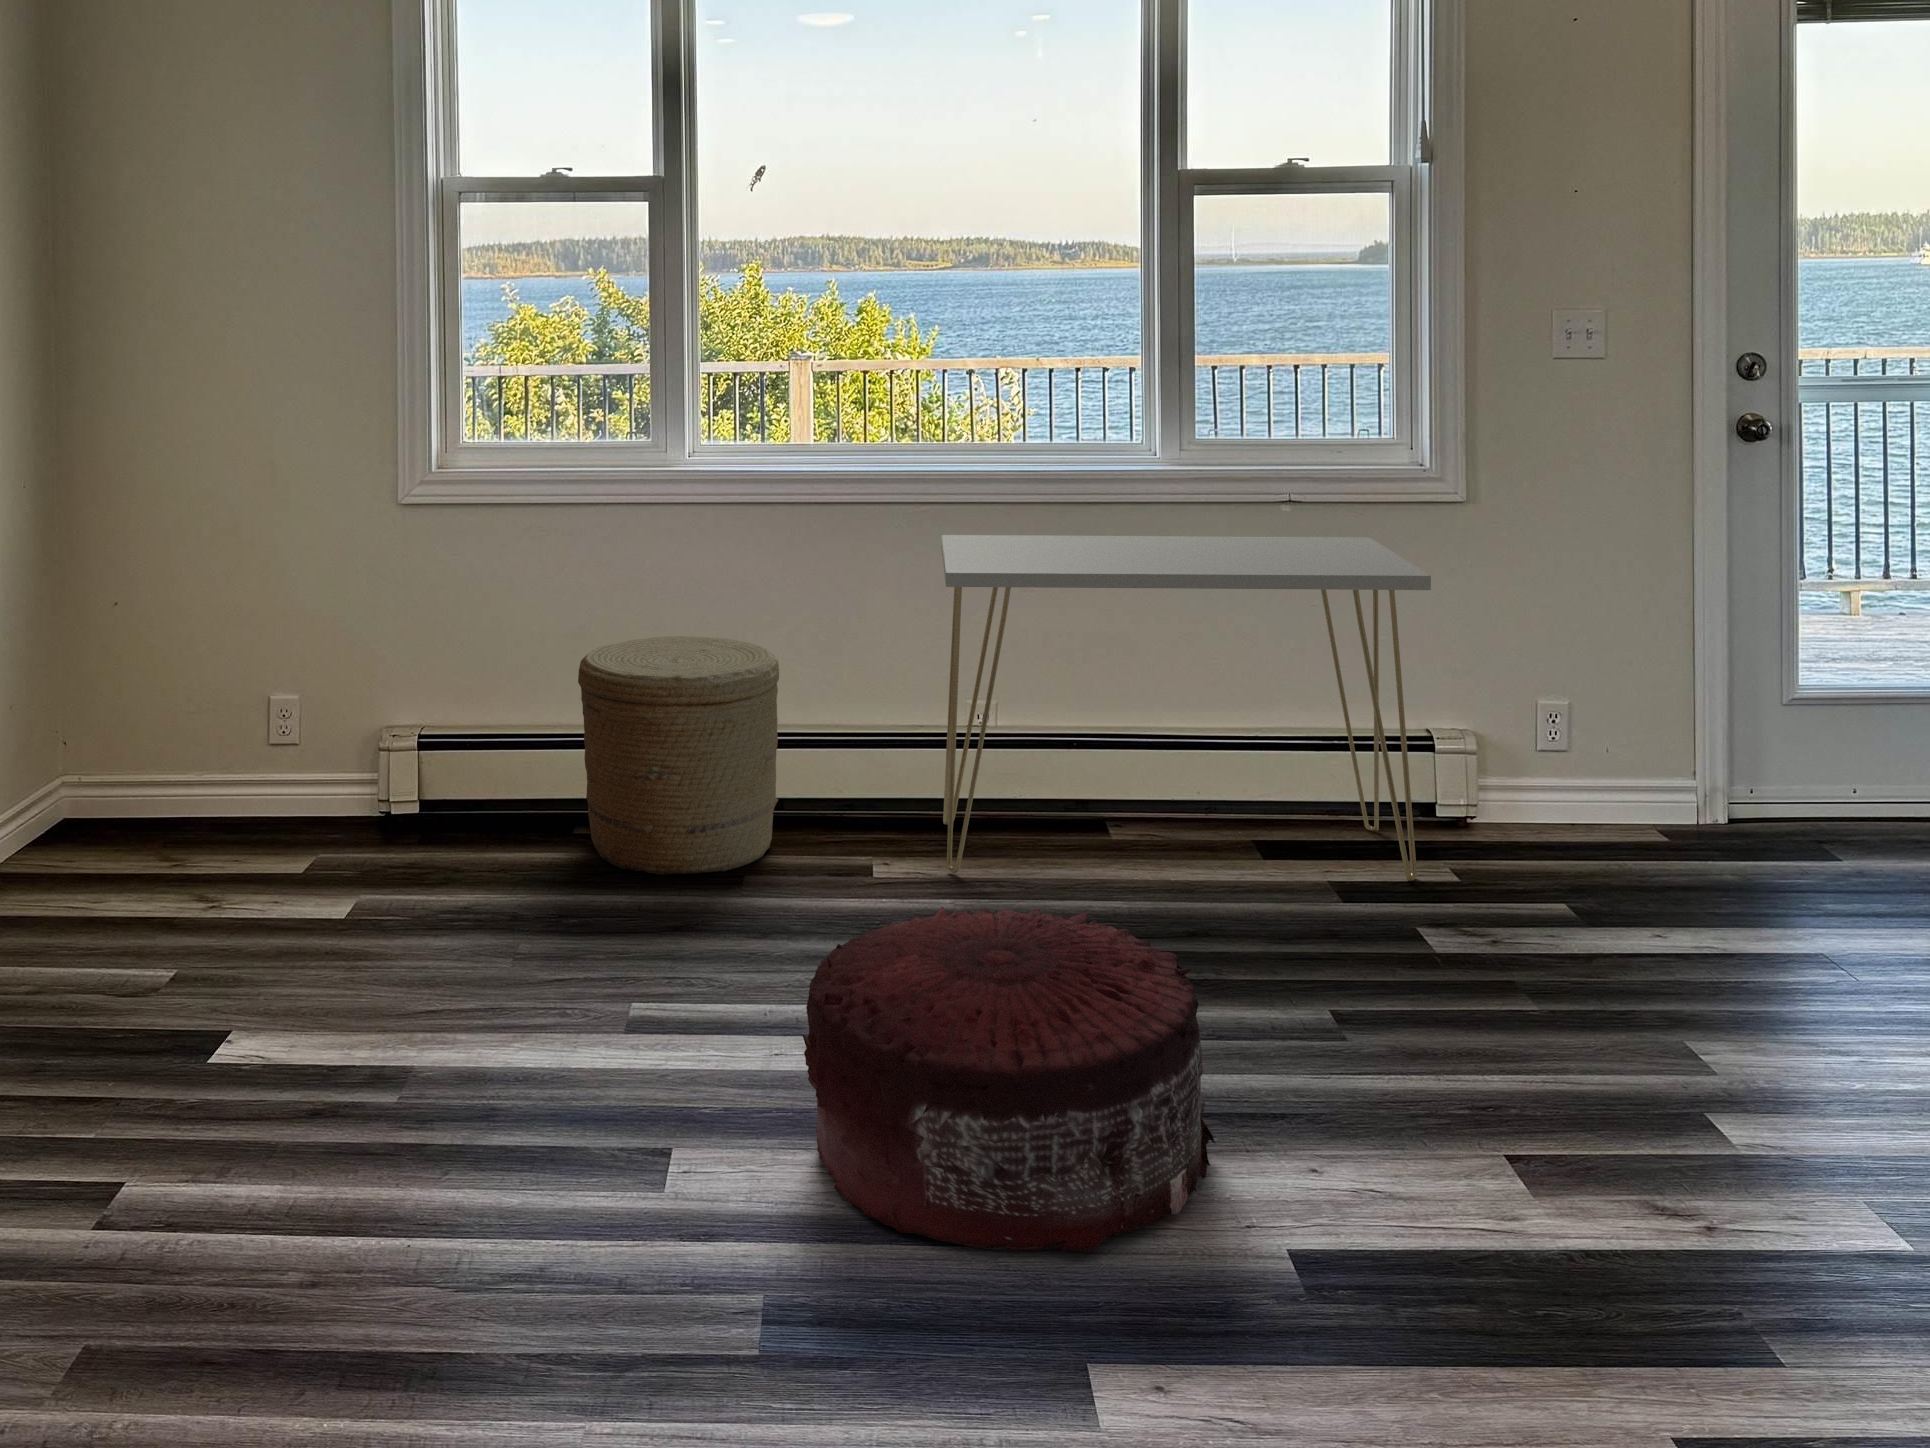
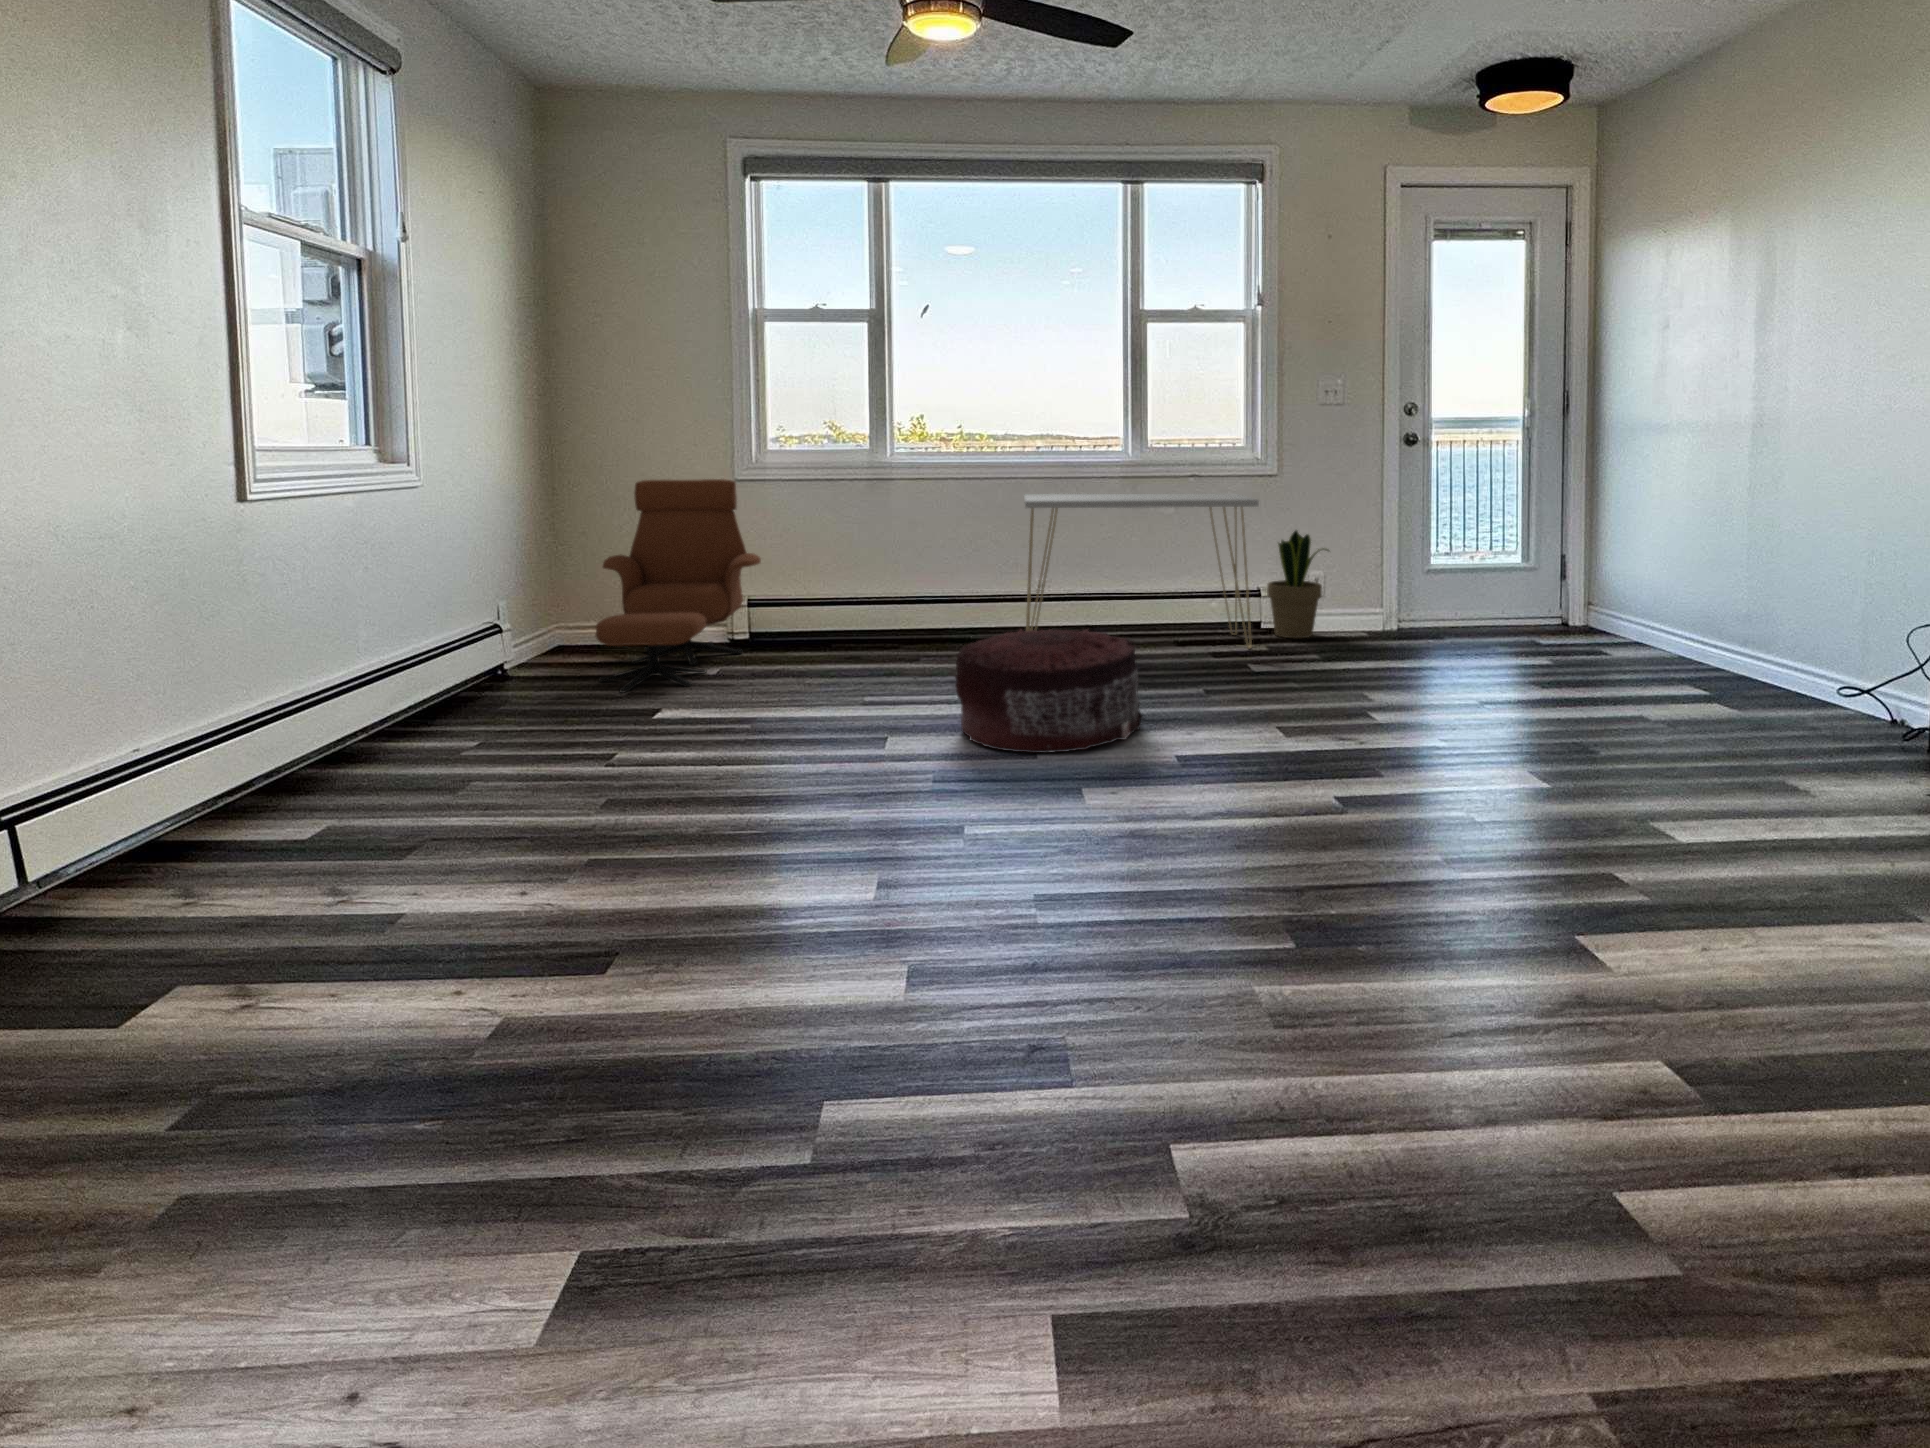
lounge chair: none [111,508,432,967] -> present [596,479,761,693]
potted plant: none [1442,618,1580,848] -> present [1267,530,1329,638]
woven basket: present [578,636,779,875] -> none [838,547,942,658]

